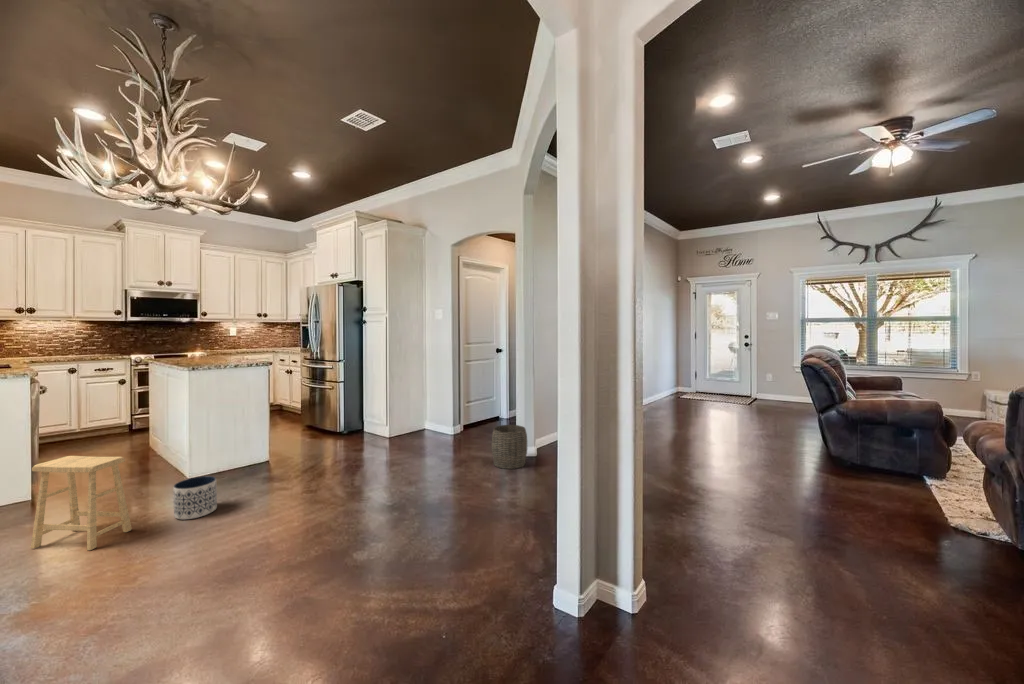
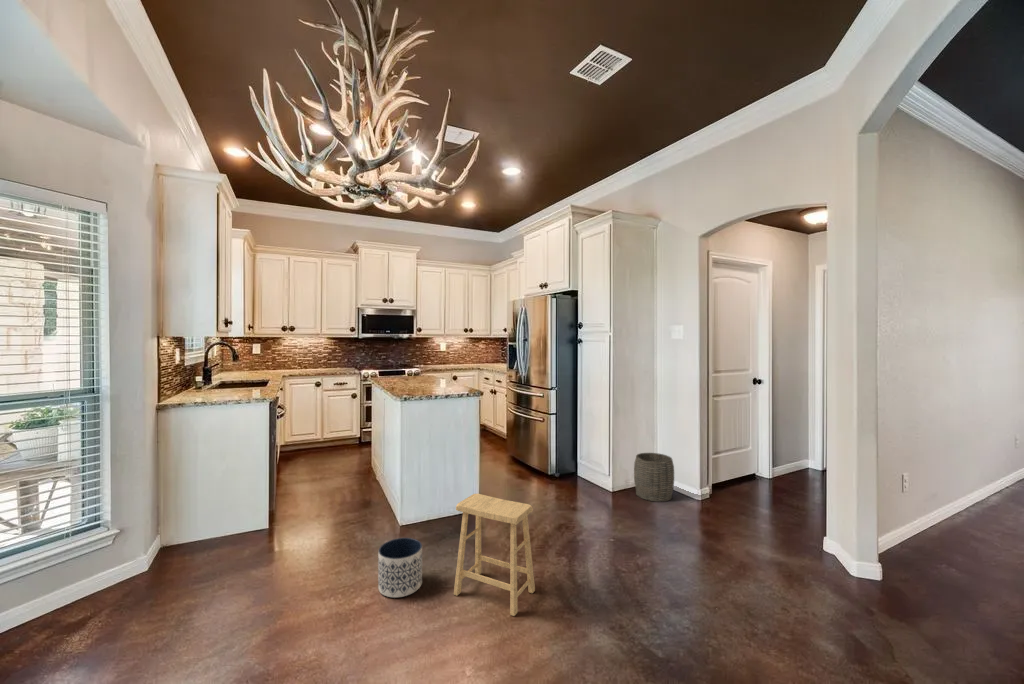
woven basket: present [492,425,527,469] -> present [634,453,674,502]
footstool: present [31,456,132,550] -> present [454,494,535,616]

